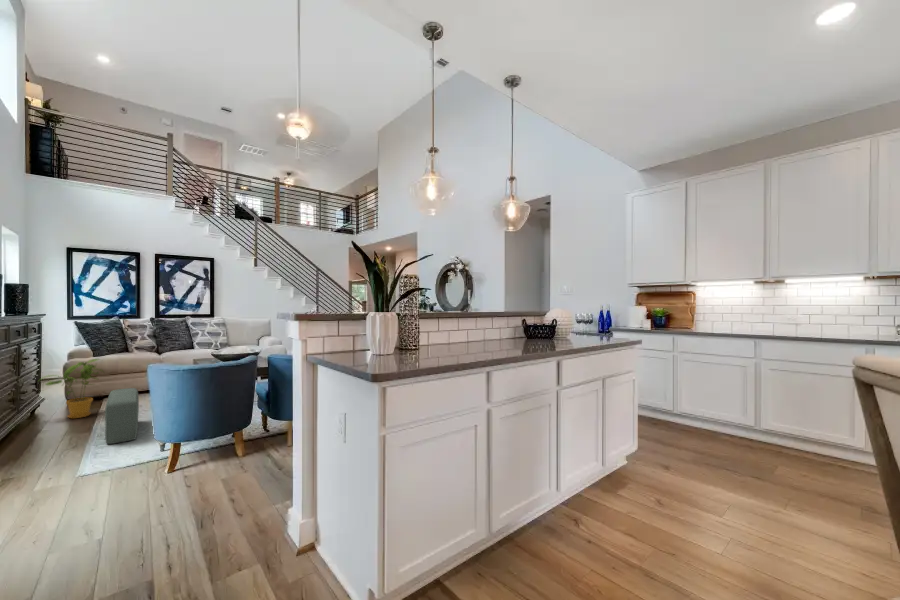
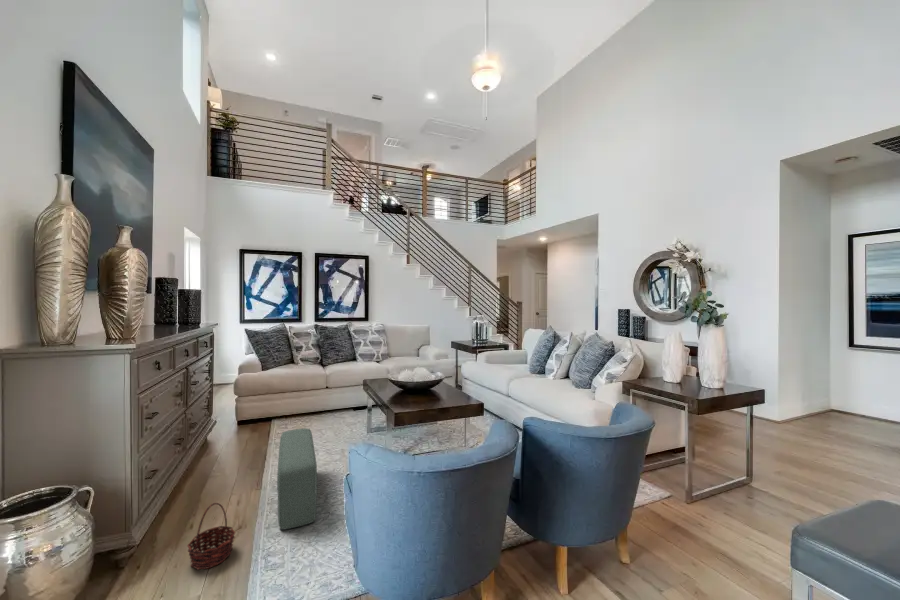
house plant: present [46,359,101,418] -> none [207,383,274,456]
basket: none [32,422,71,461] -> present [188,503,235,570]

